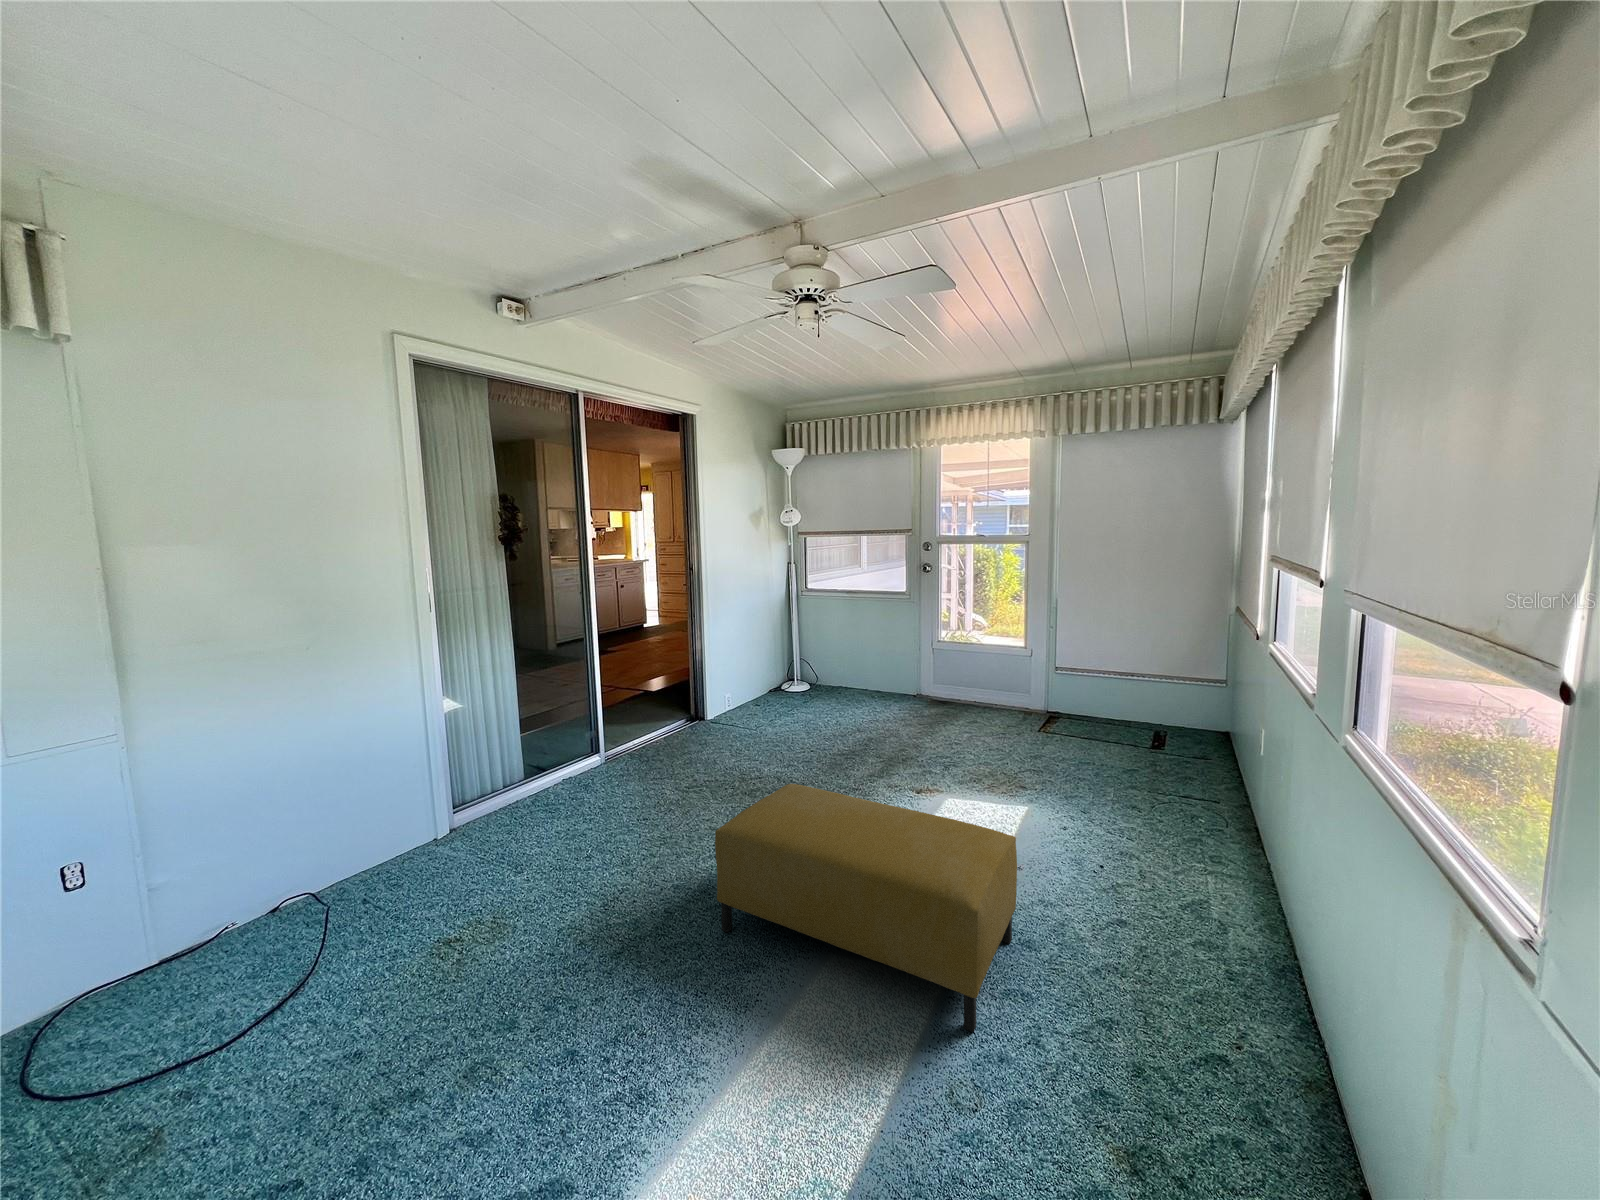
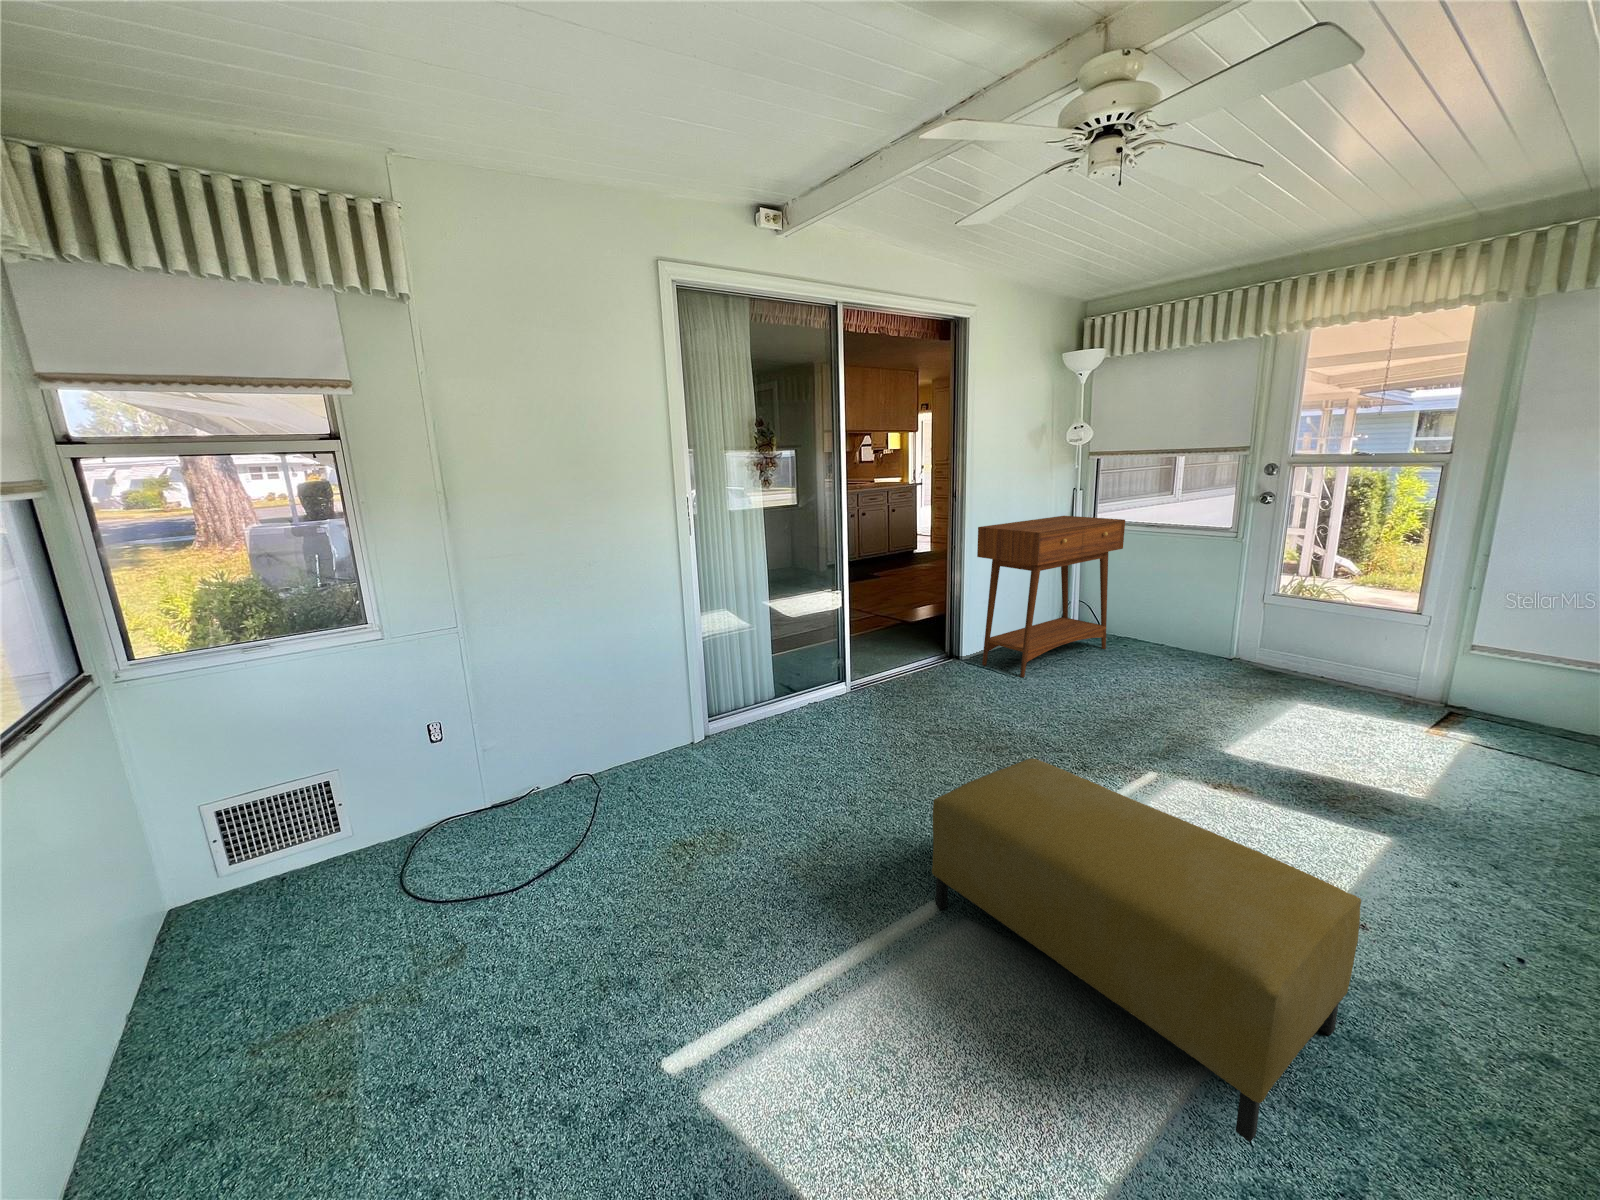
console table: none [717,585,832,726] -> present [977,516,1125,677]

